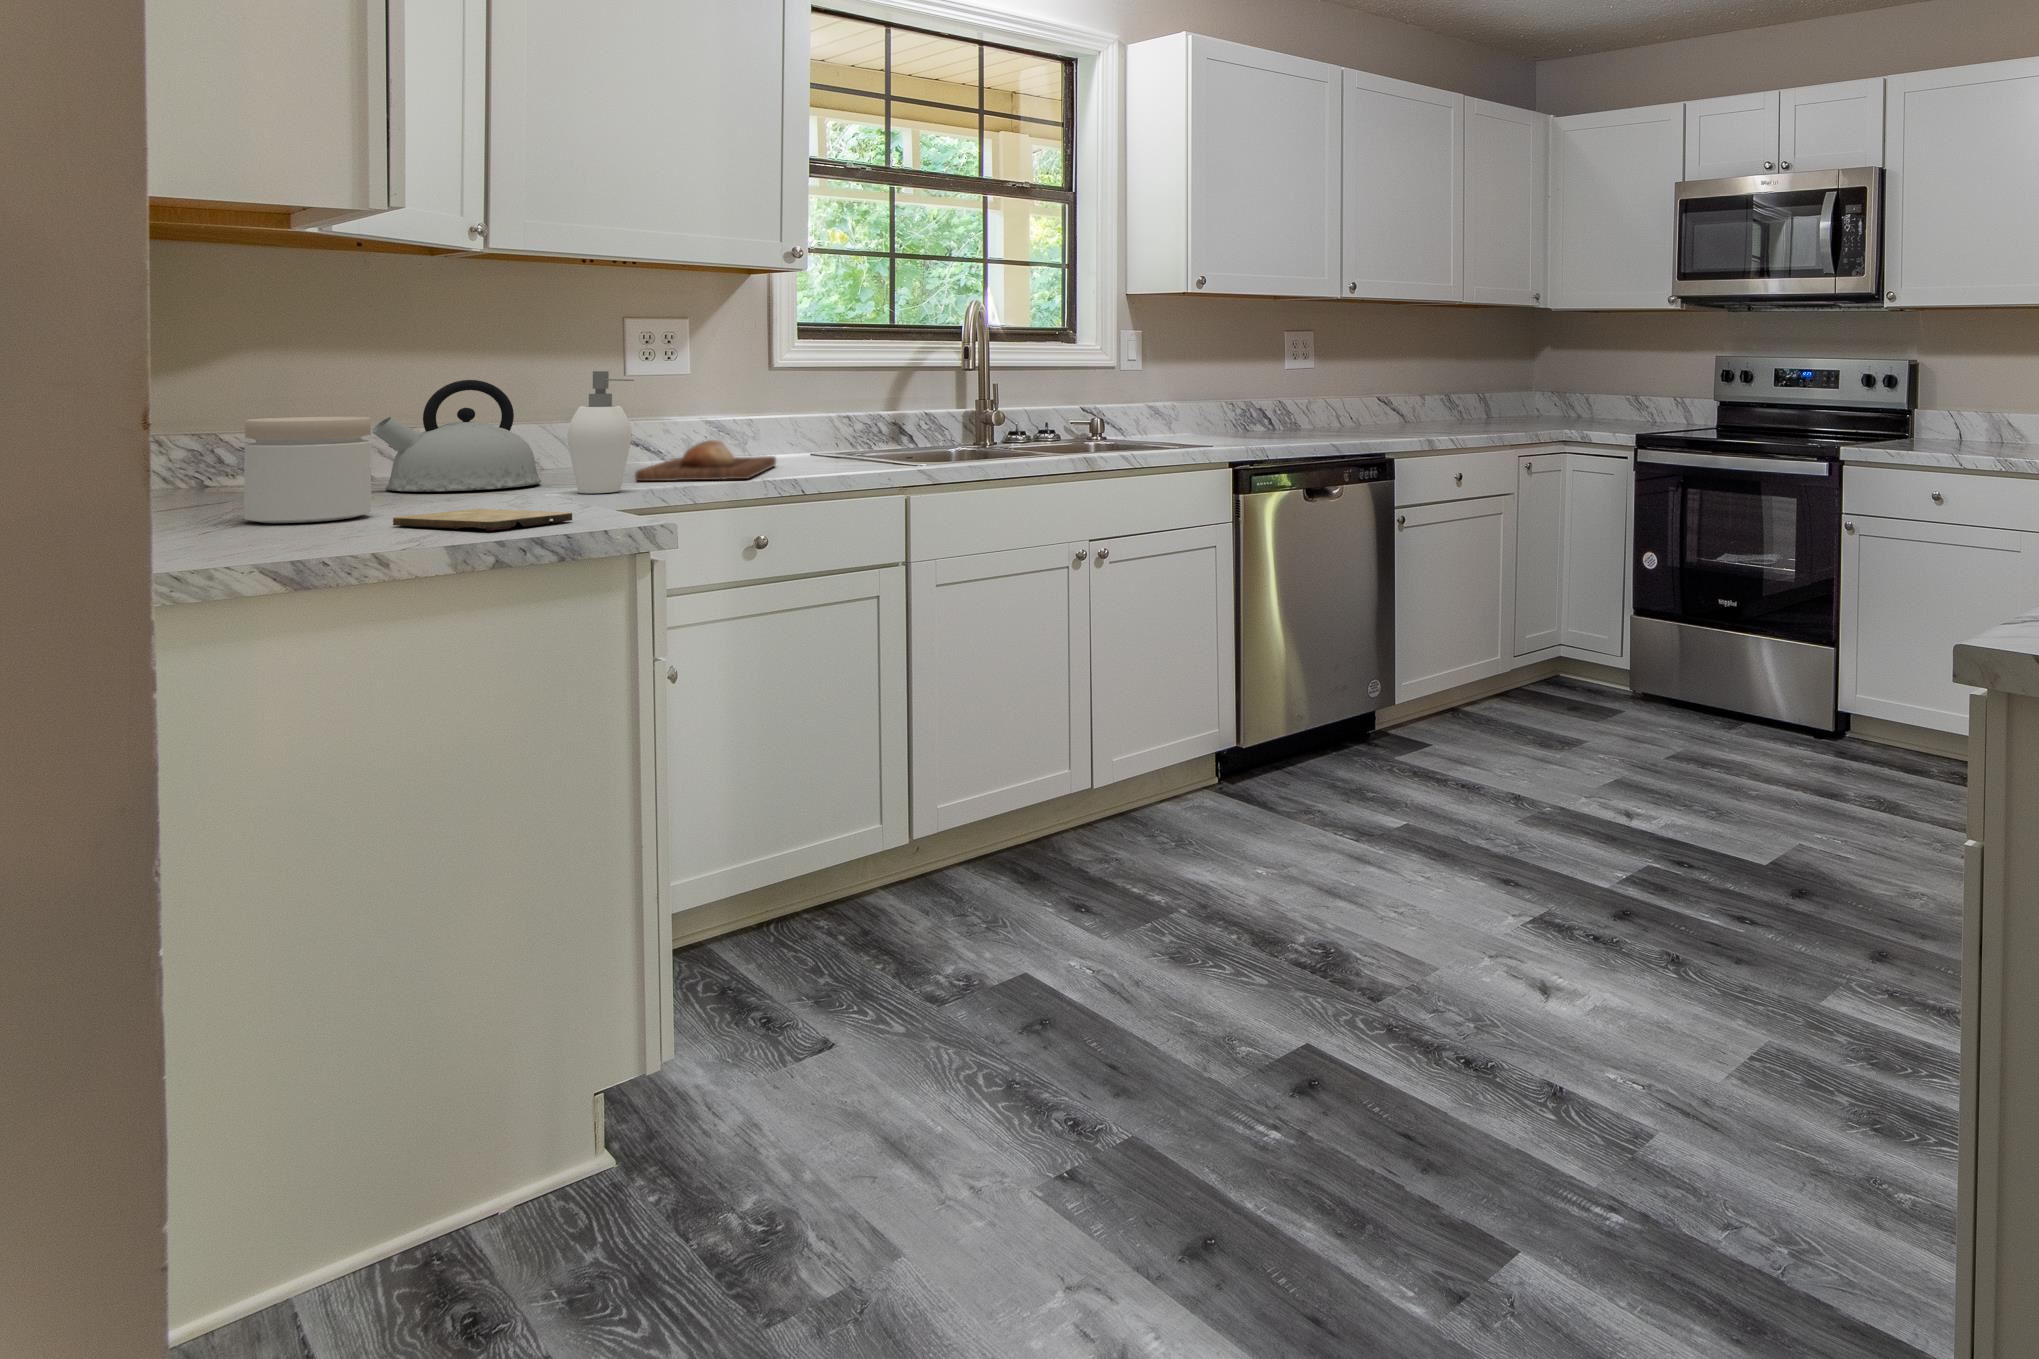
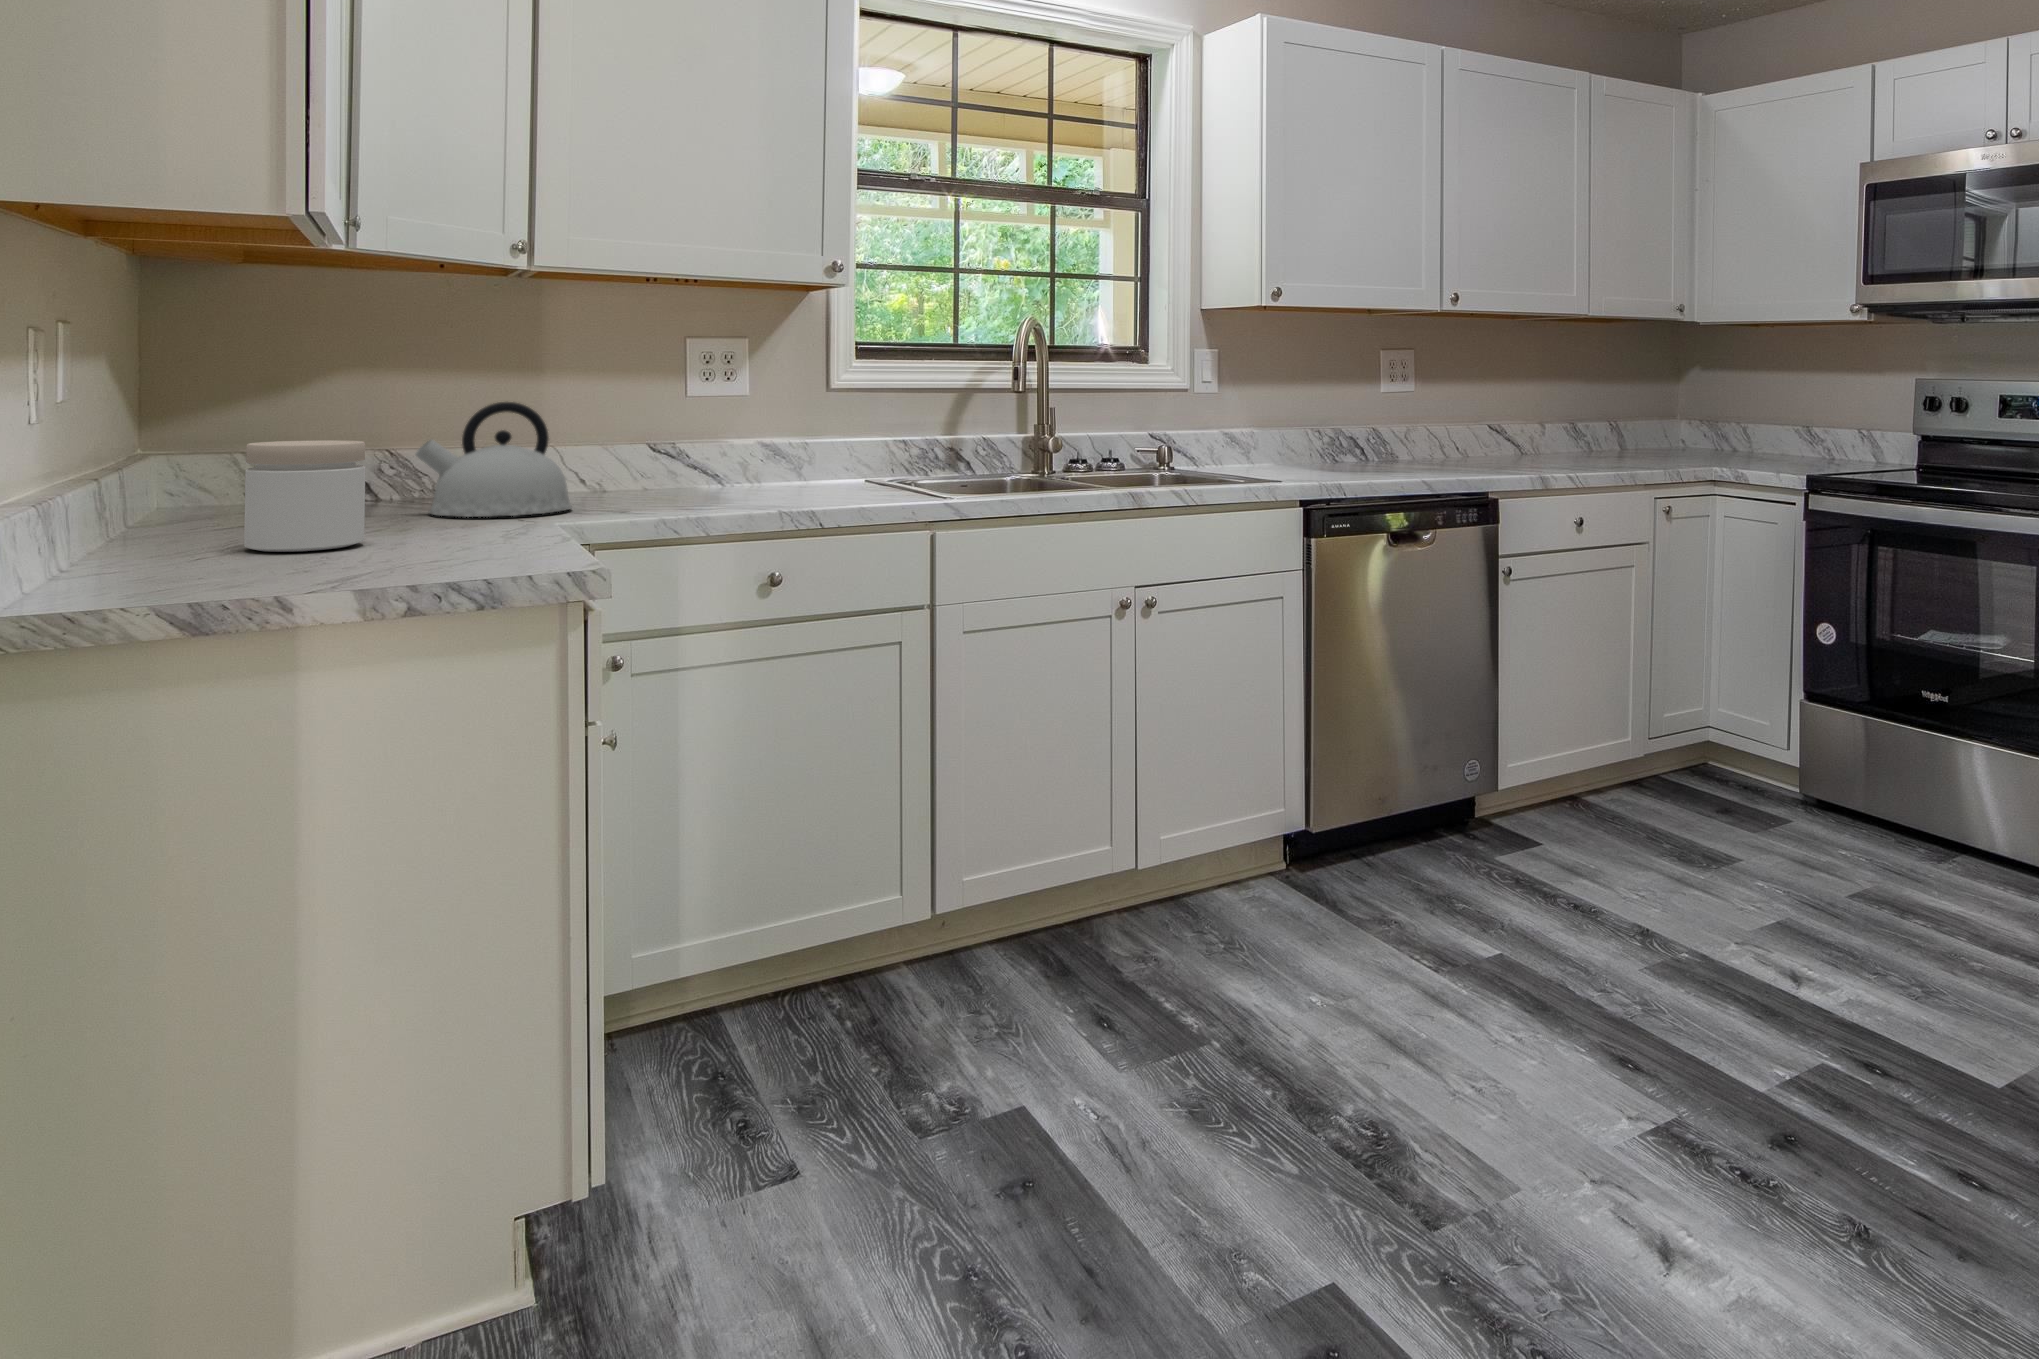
soap dispenser: present [567,371,634,493] -> none [578,394,641,524]
bread loaf: present [635,440,776,481] -> none [660,466,816,510]
cutting board: present [393,509,572,531] -> none [359,542,527,571]

